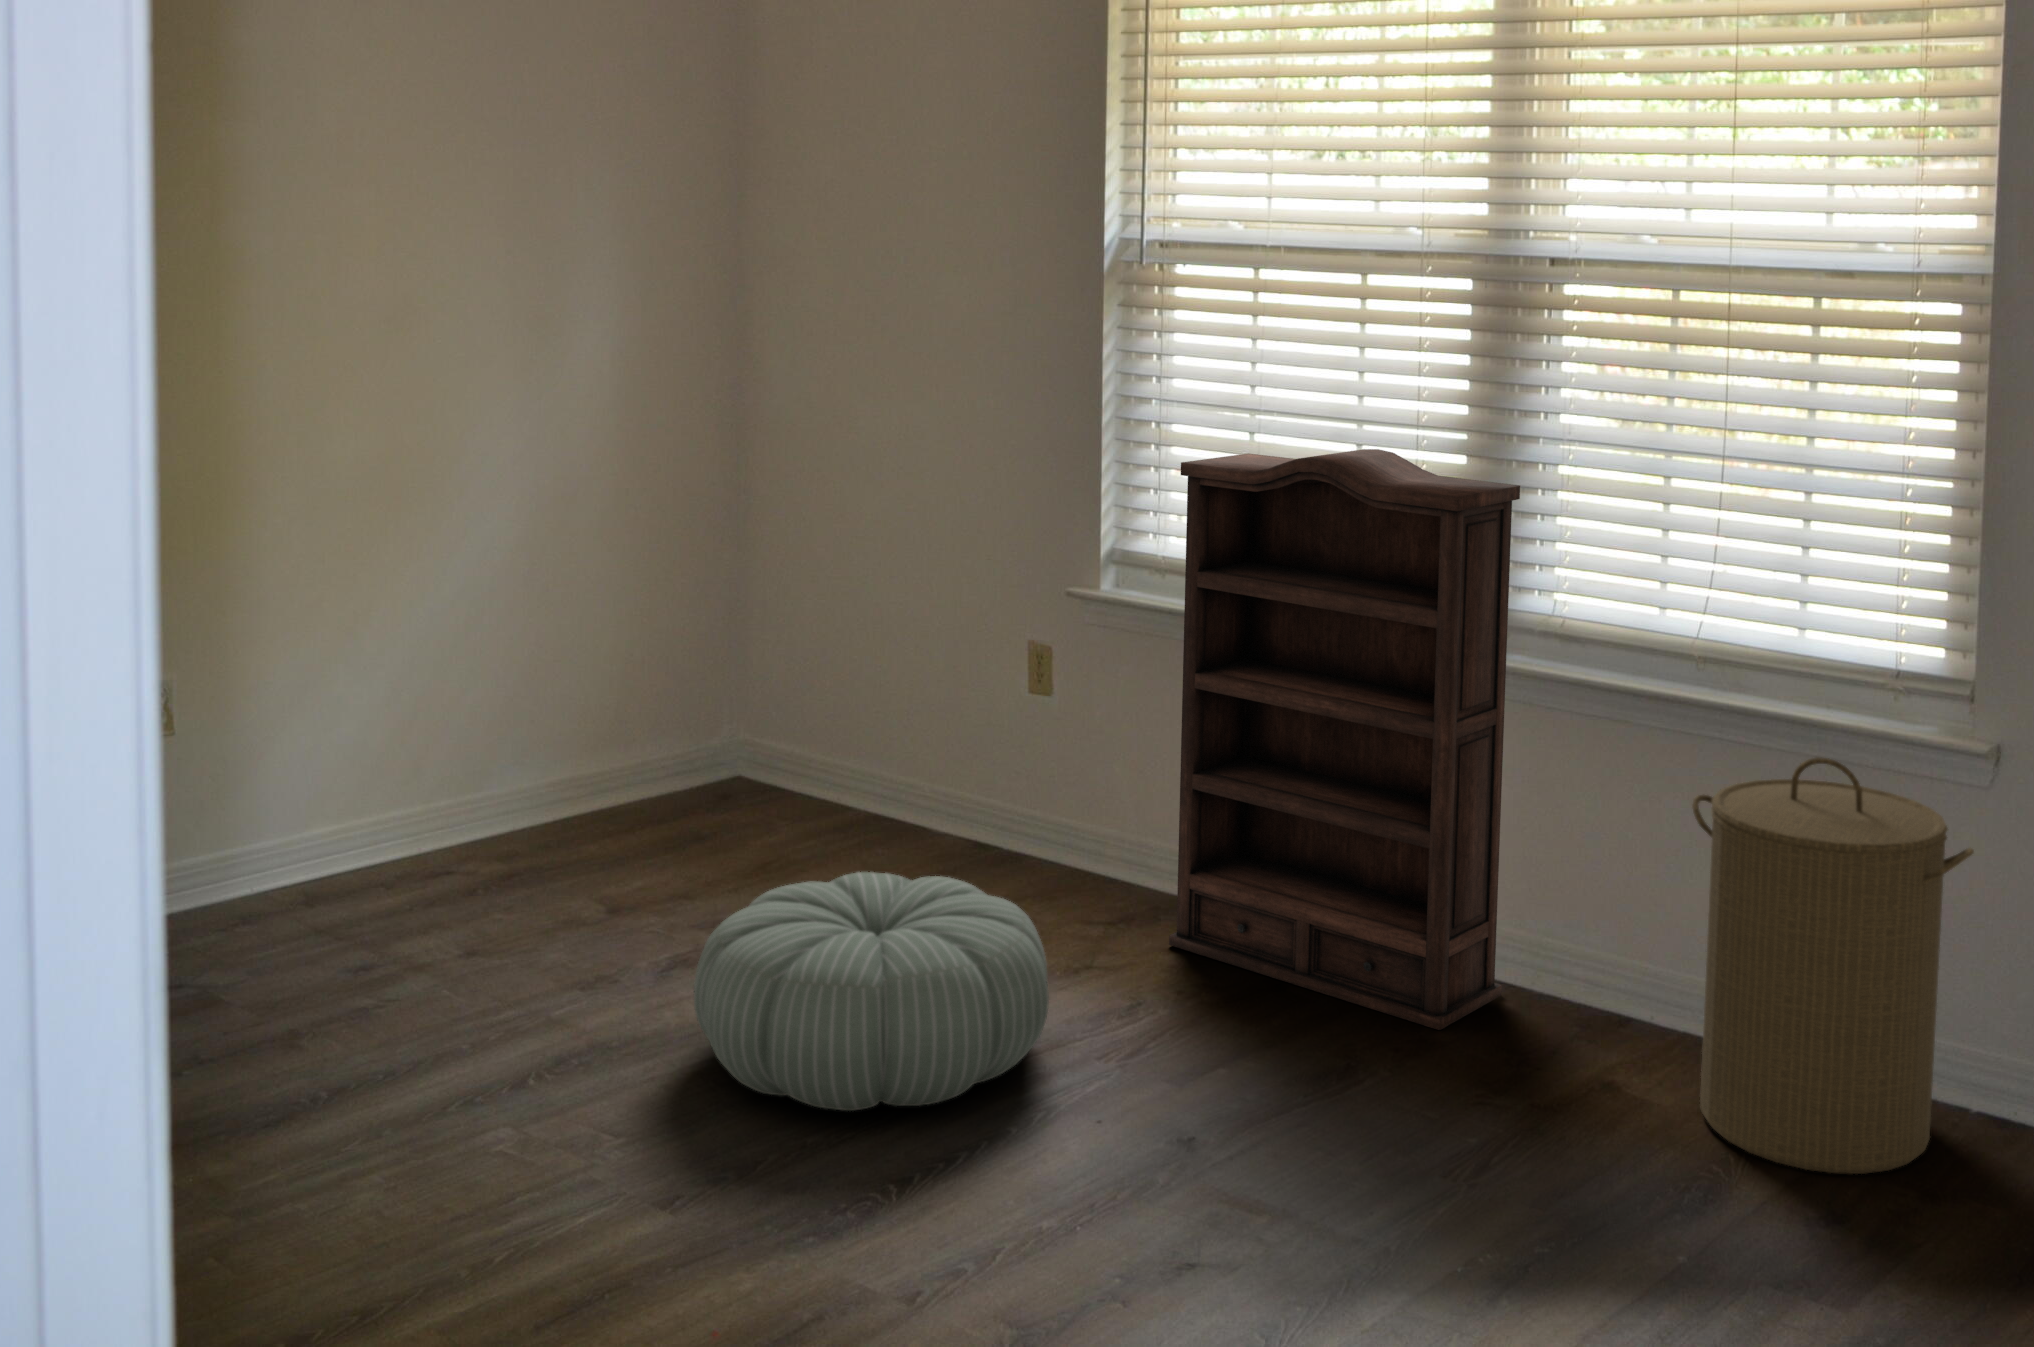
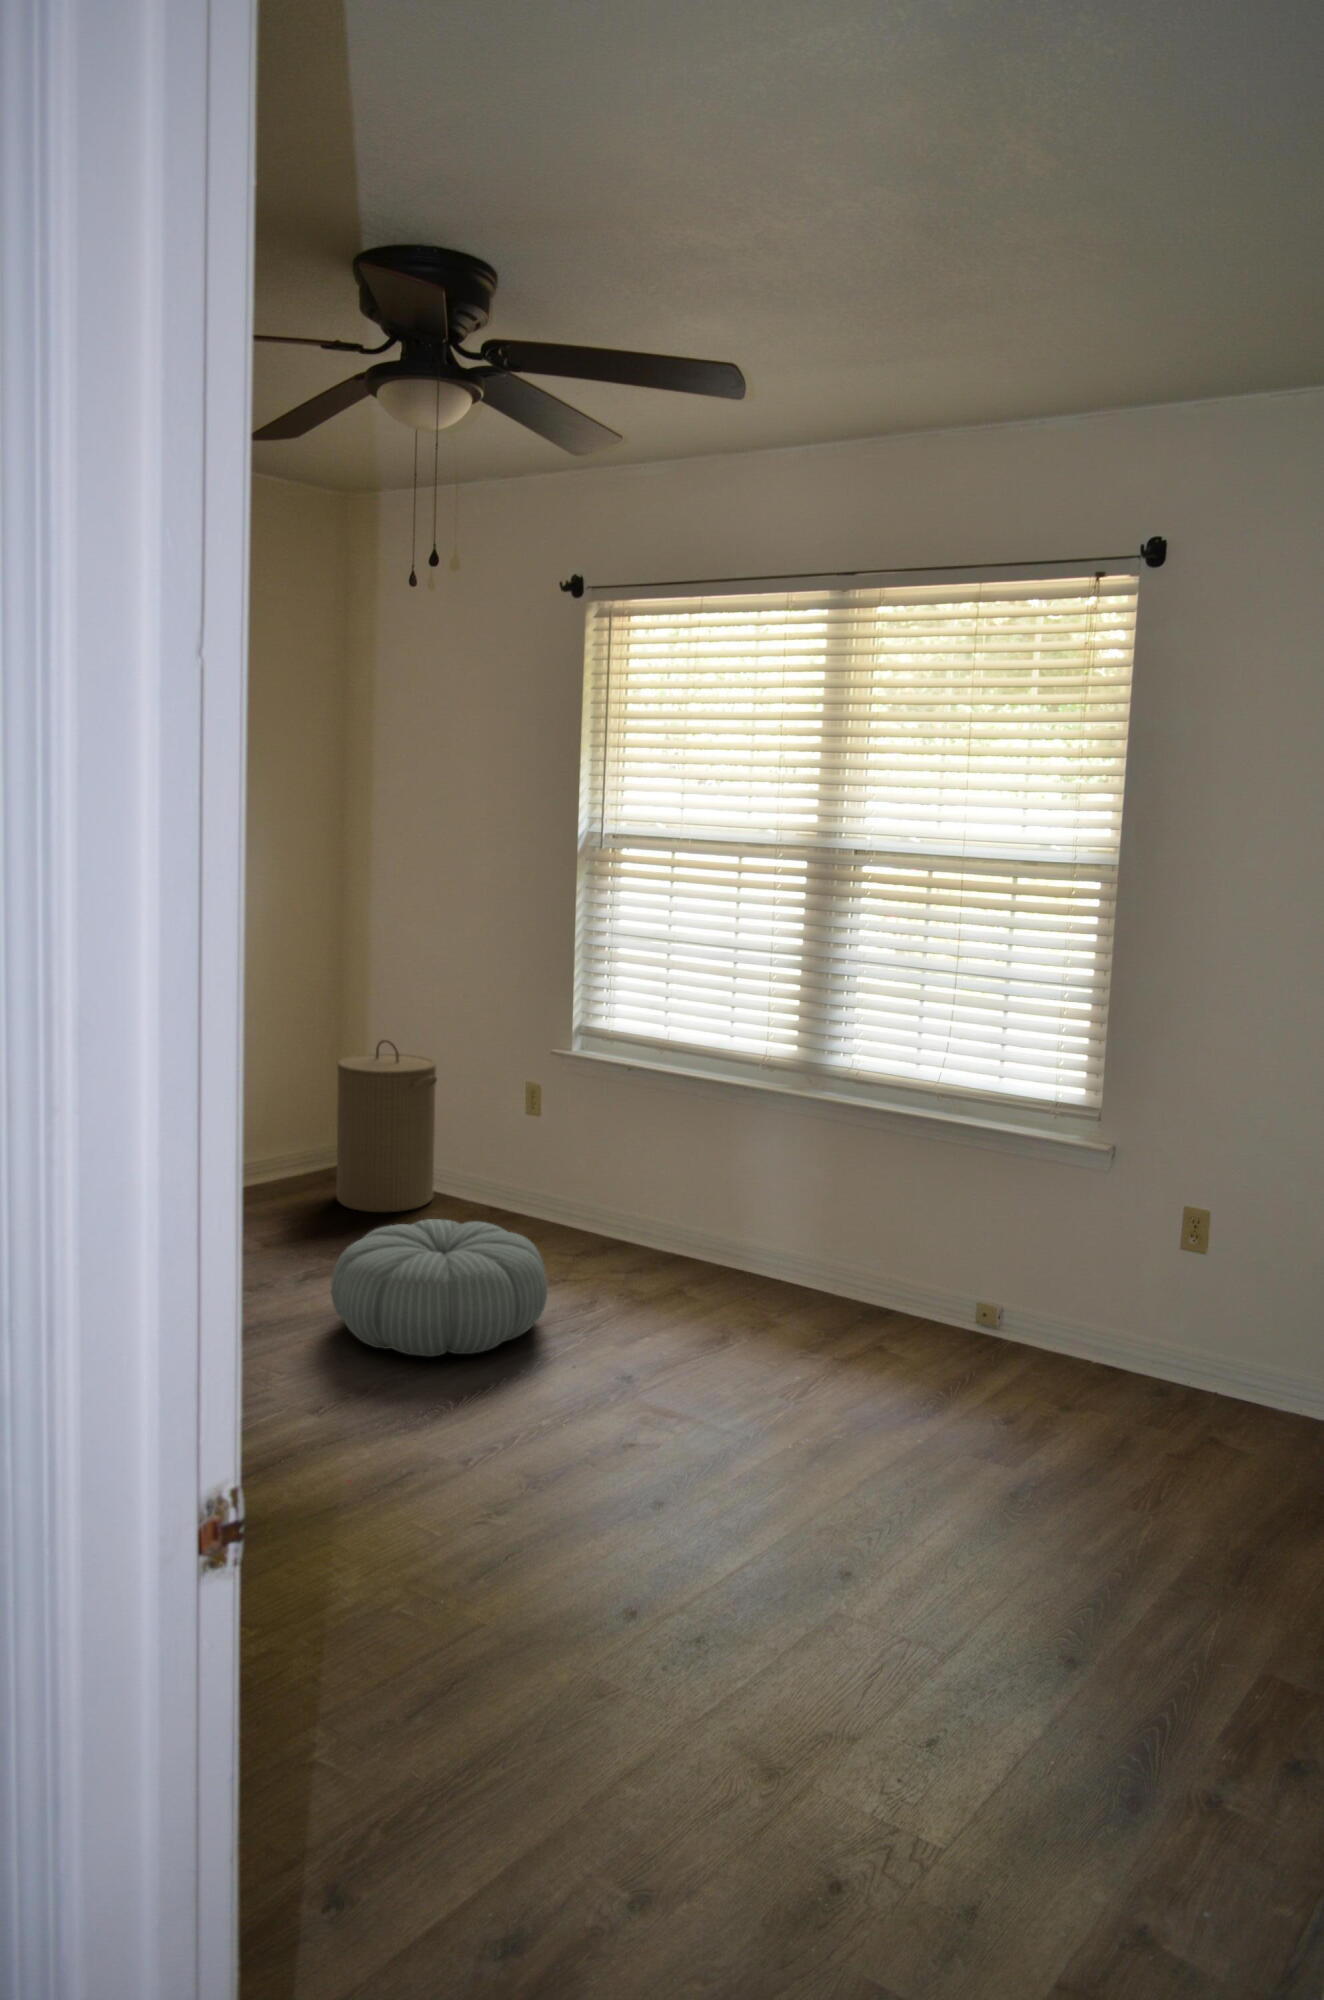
bookshelf: present [1169,449,1520,1030] -> none [615,966,834,1312]
laundry hamper: present [1692,757,1974,1174] -> present [337,1040,437,1212]

